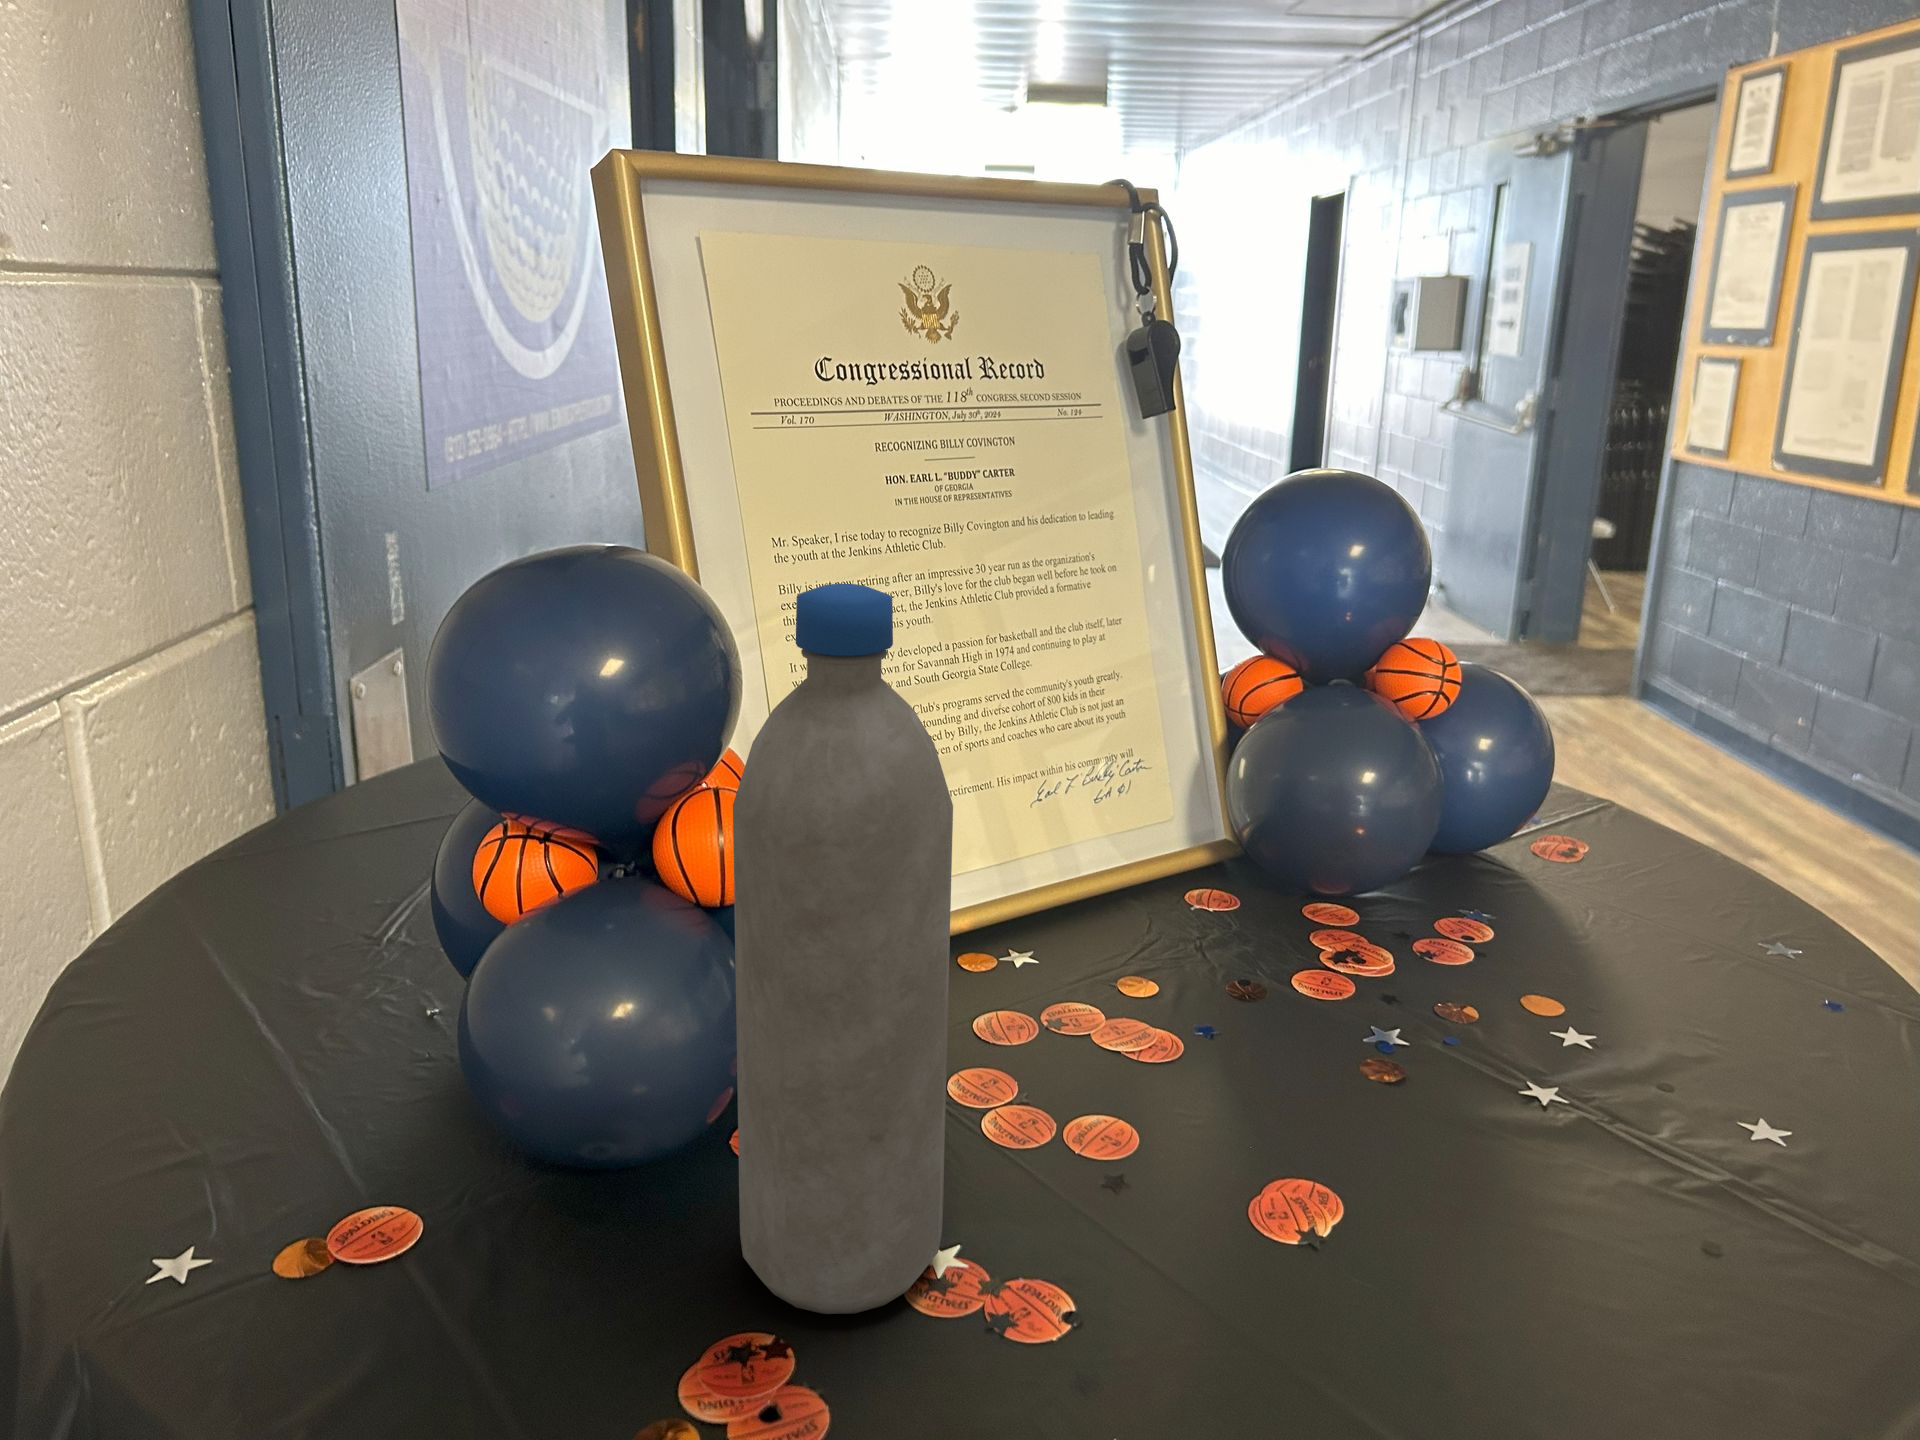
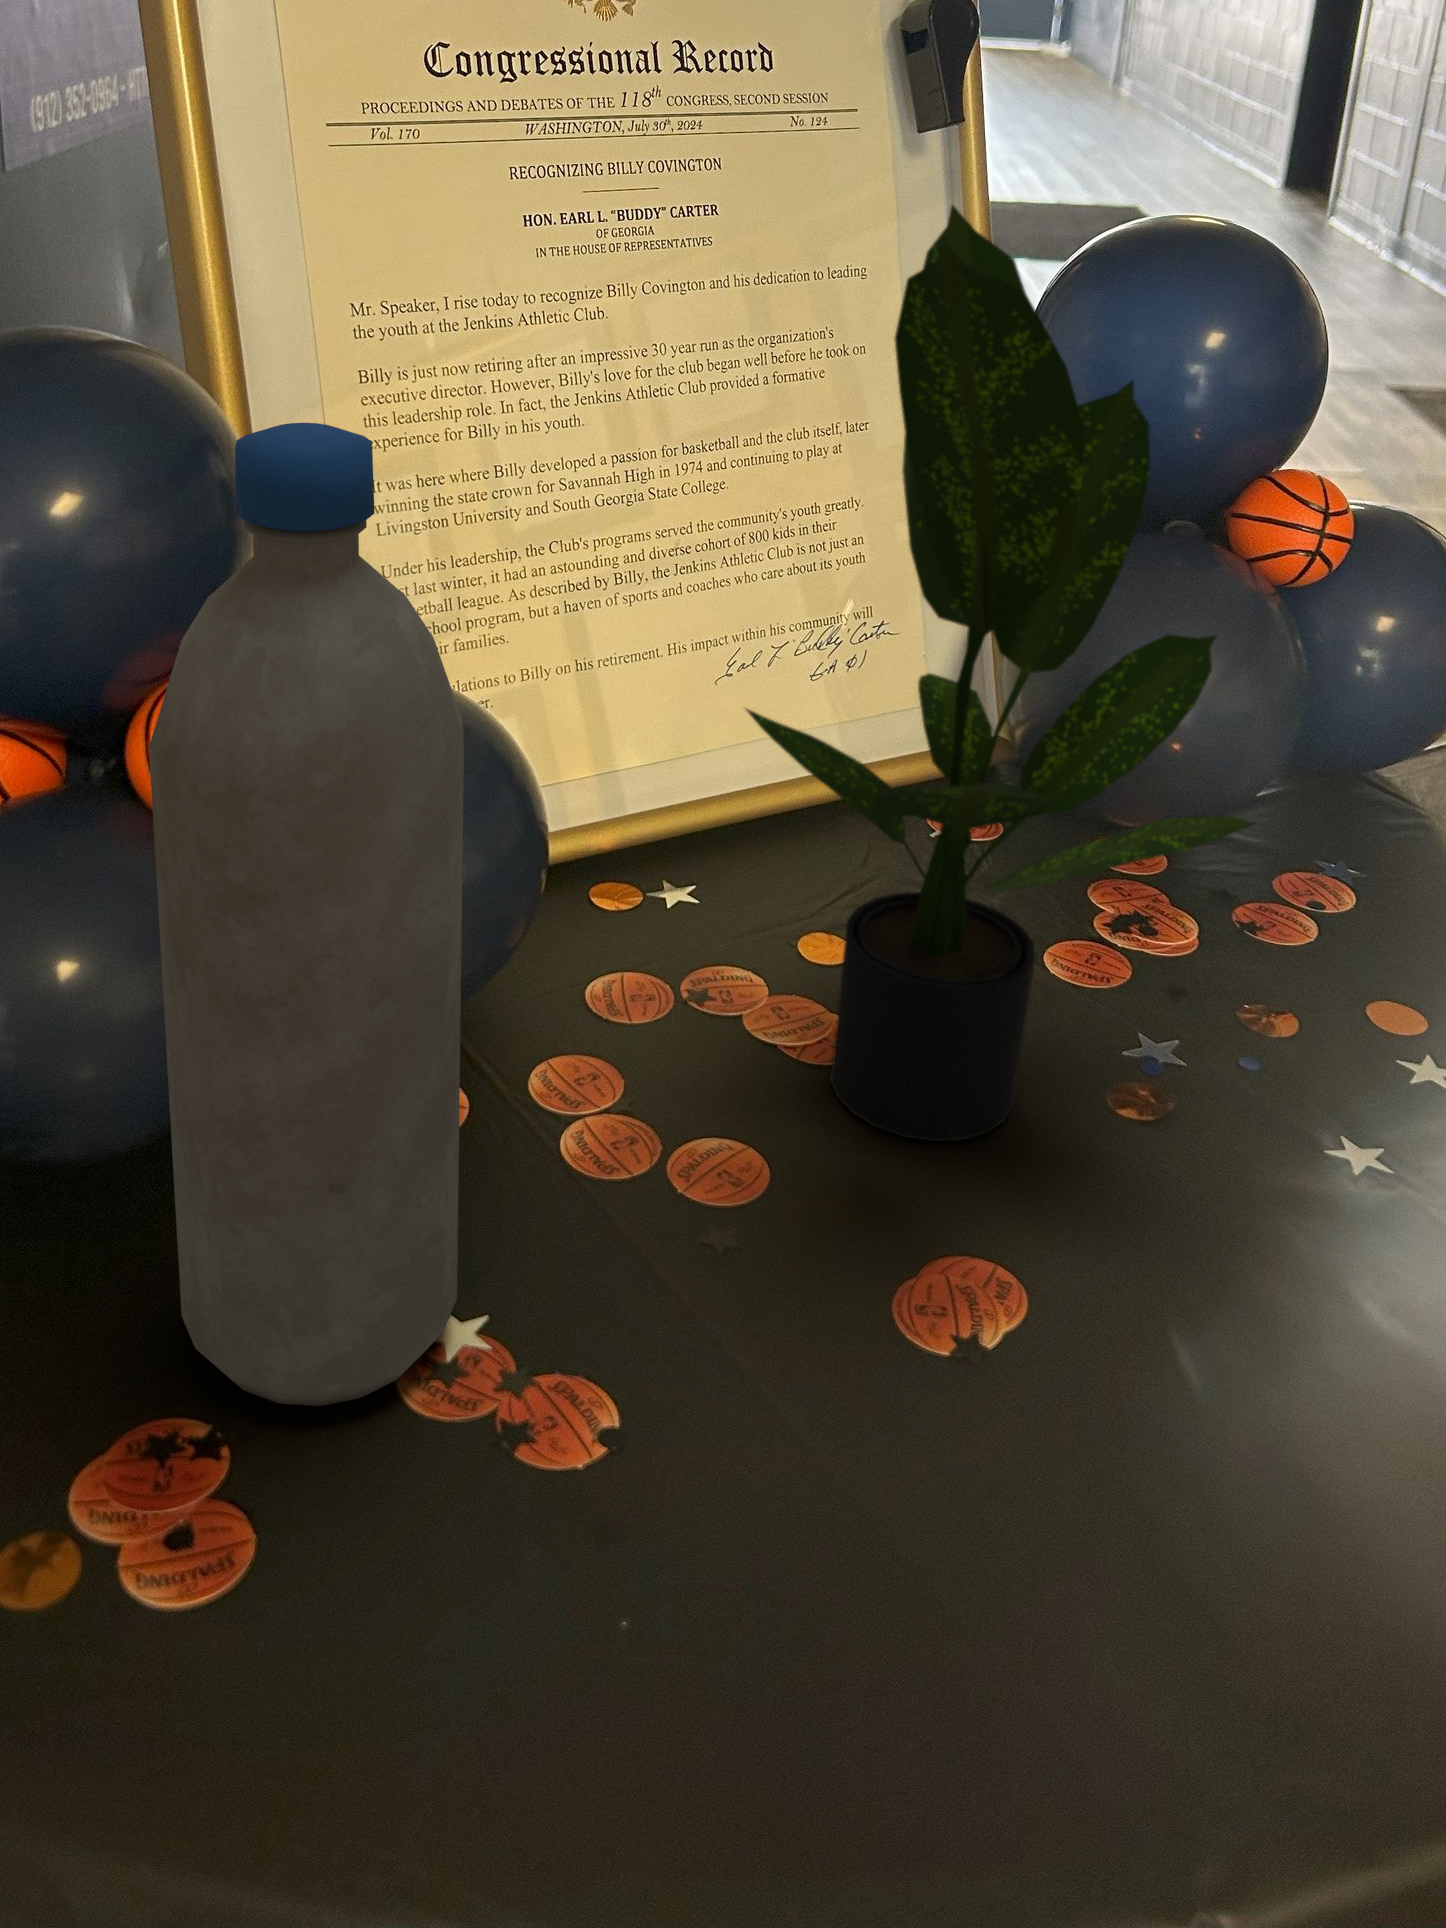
potted plant: none [1092,444,1469,1107] -> present [746,205,1255,1141]

